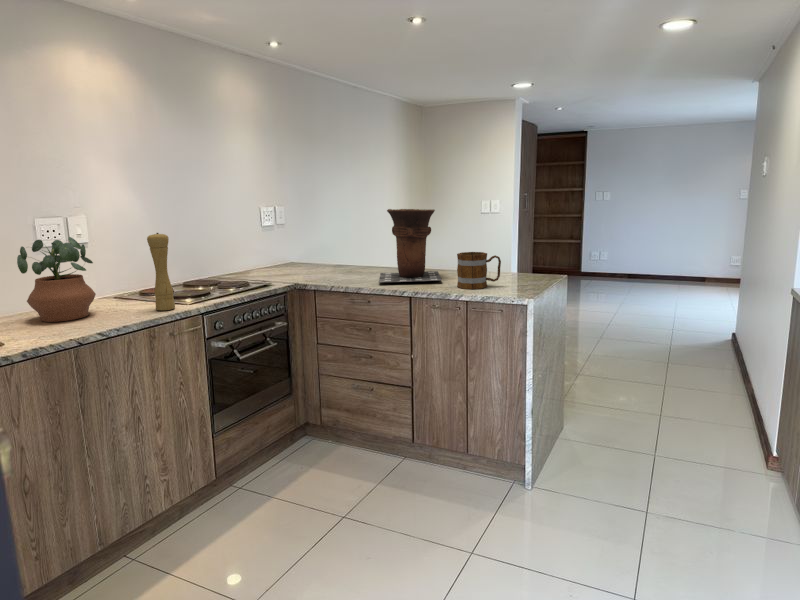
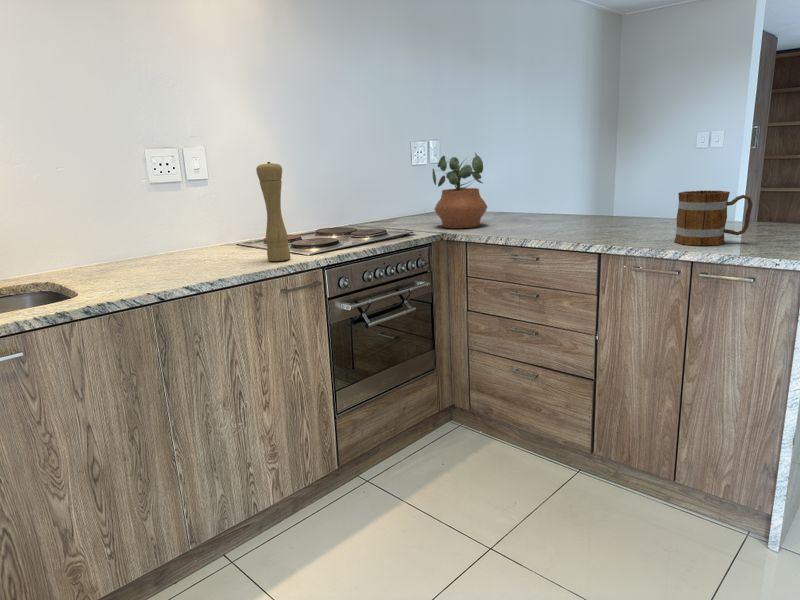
vase: present [379,209,442,282] -> none [555,130,649,234]
potted plant: present [17,237,96,322] -> present [432,153,487,228]

